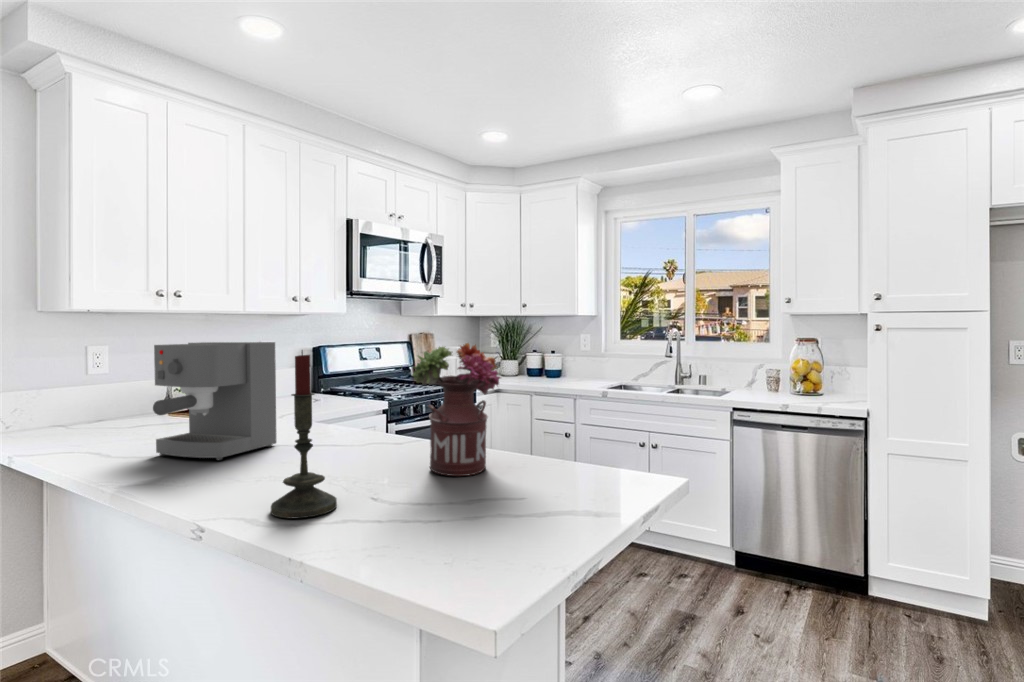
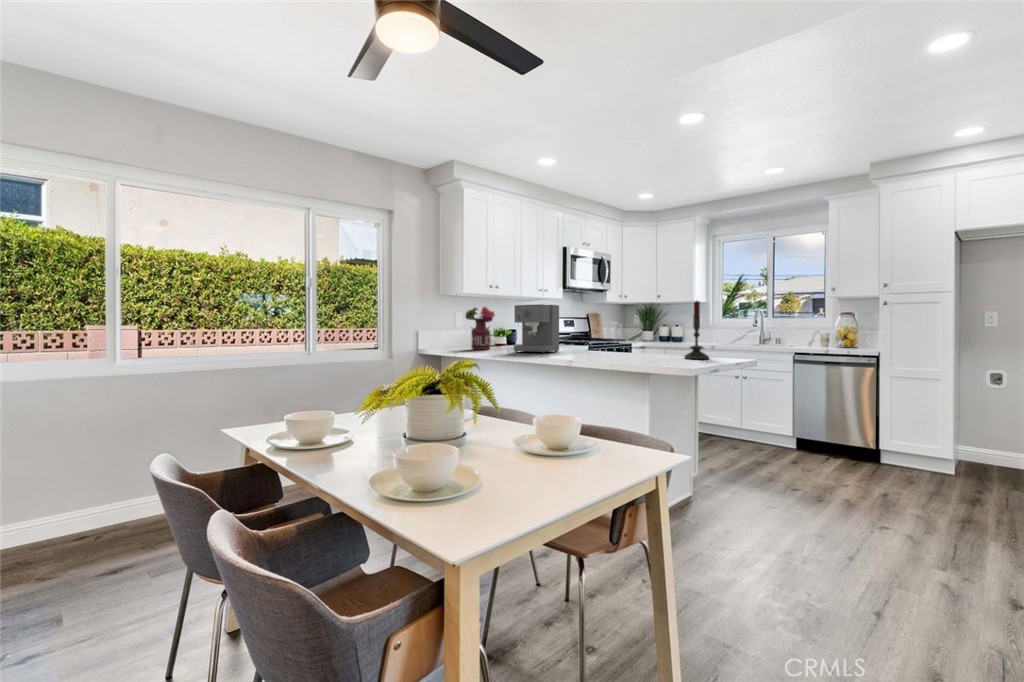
flower arrangement: present [412,343,500,476] -> present [465,307,495,350]
candle: present [271,350,337,519] -> present [684,301,709,359]

